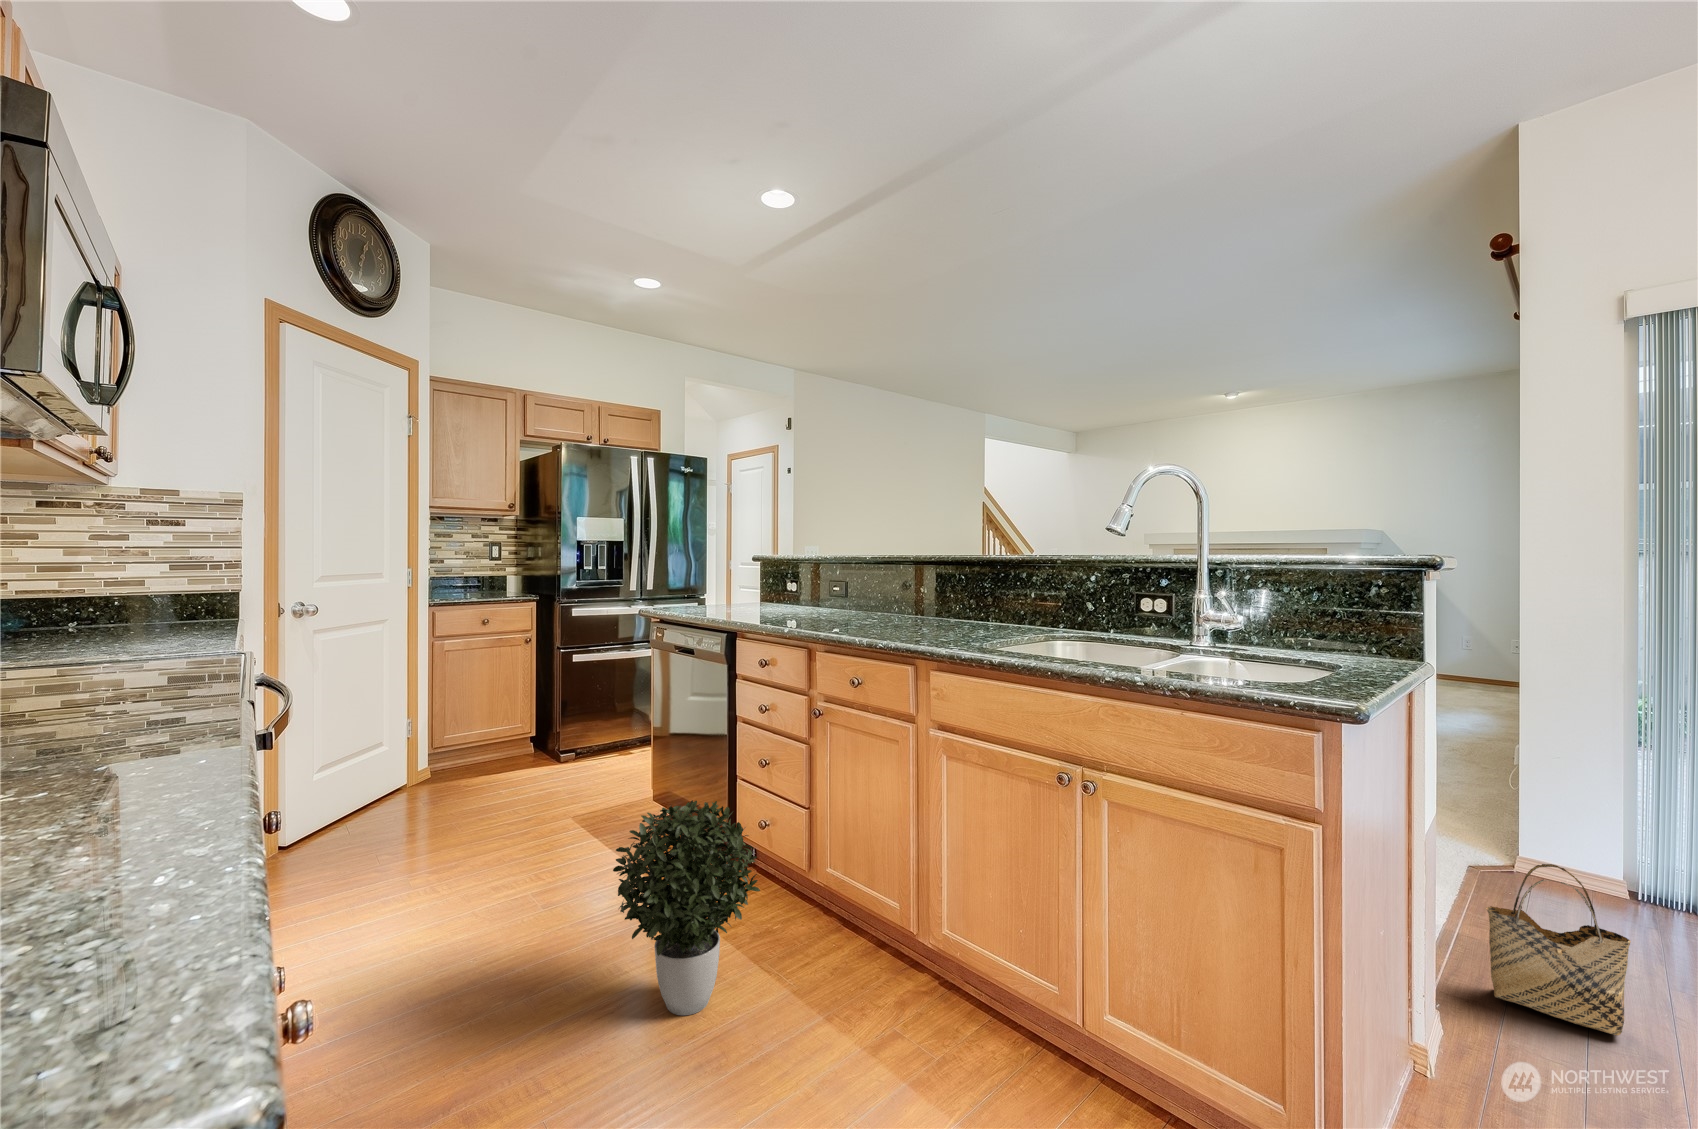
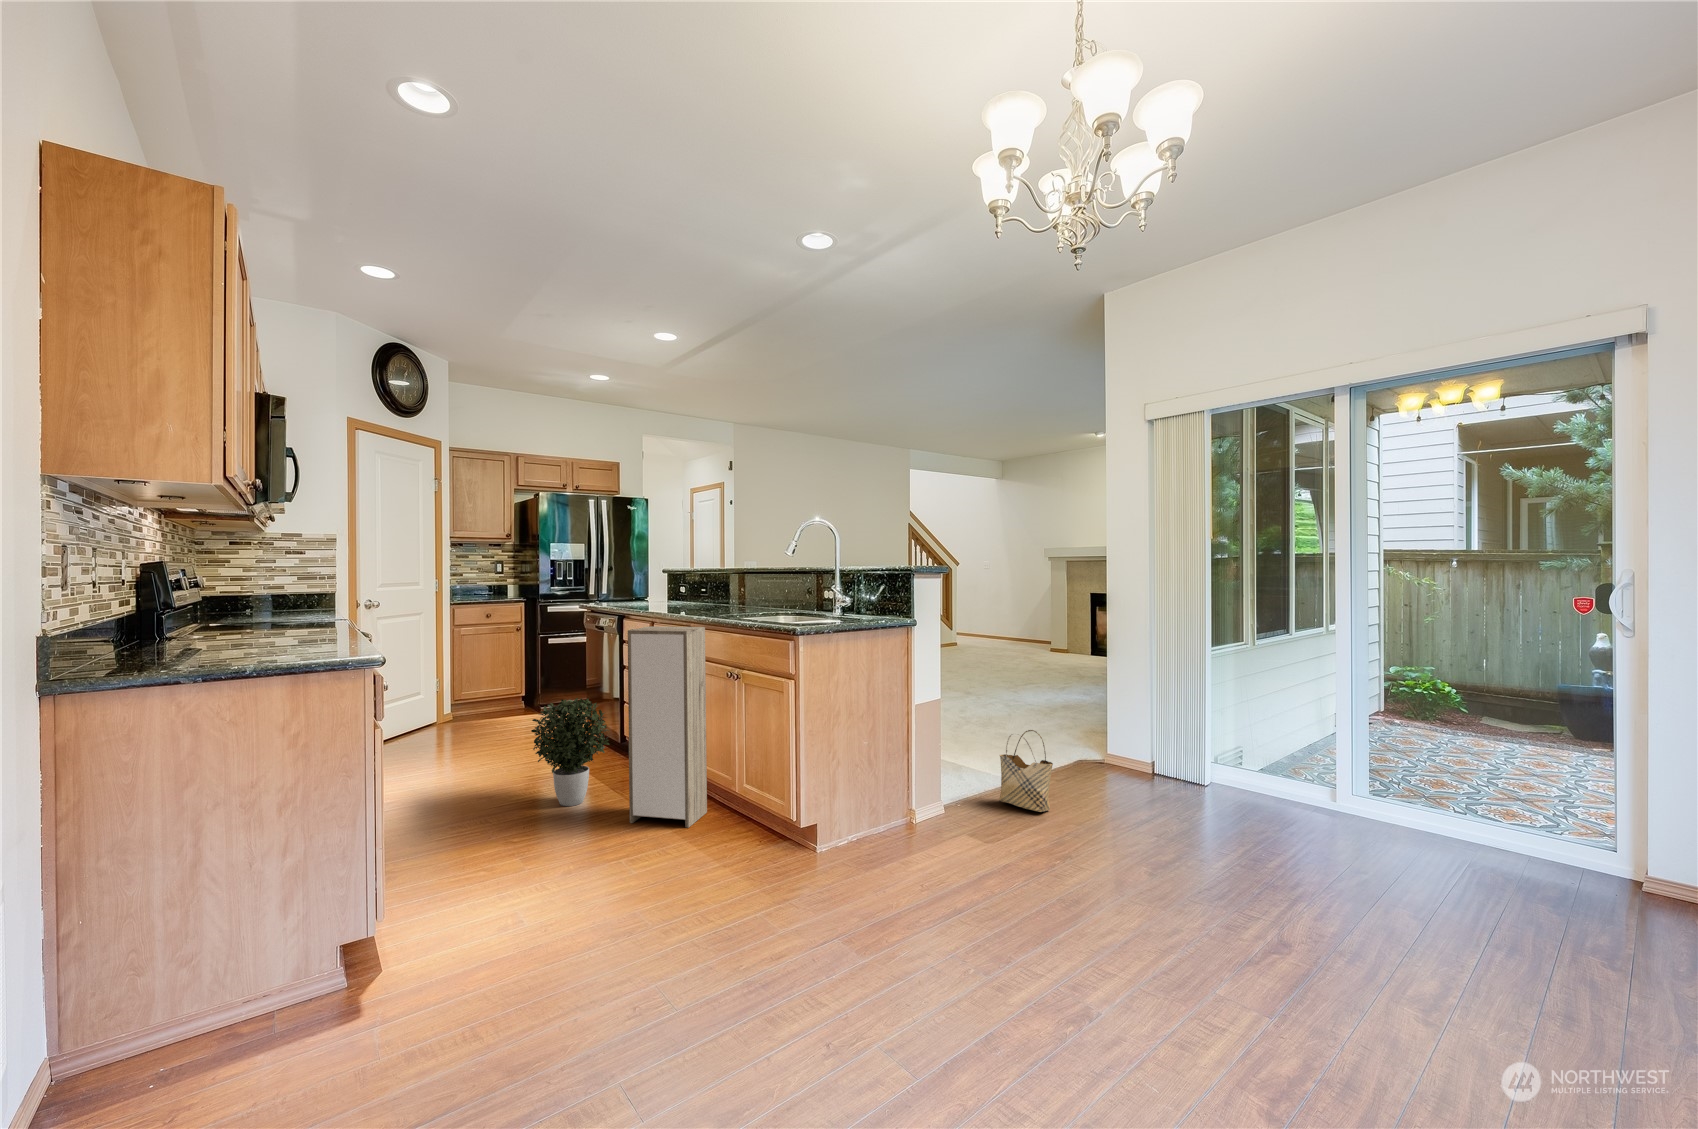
storage cabinet: none [833,671,970,1096] -> present [628,626,707,828]

